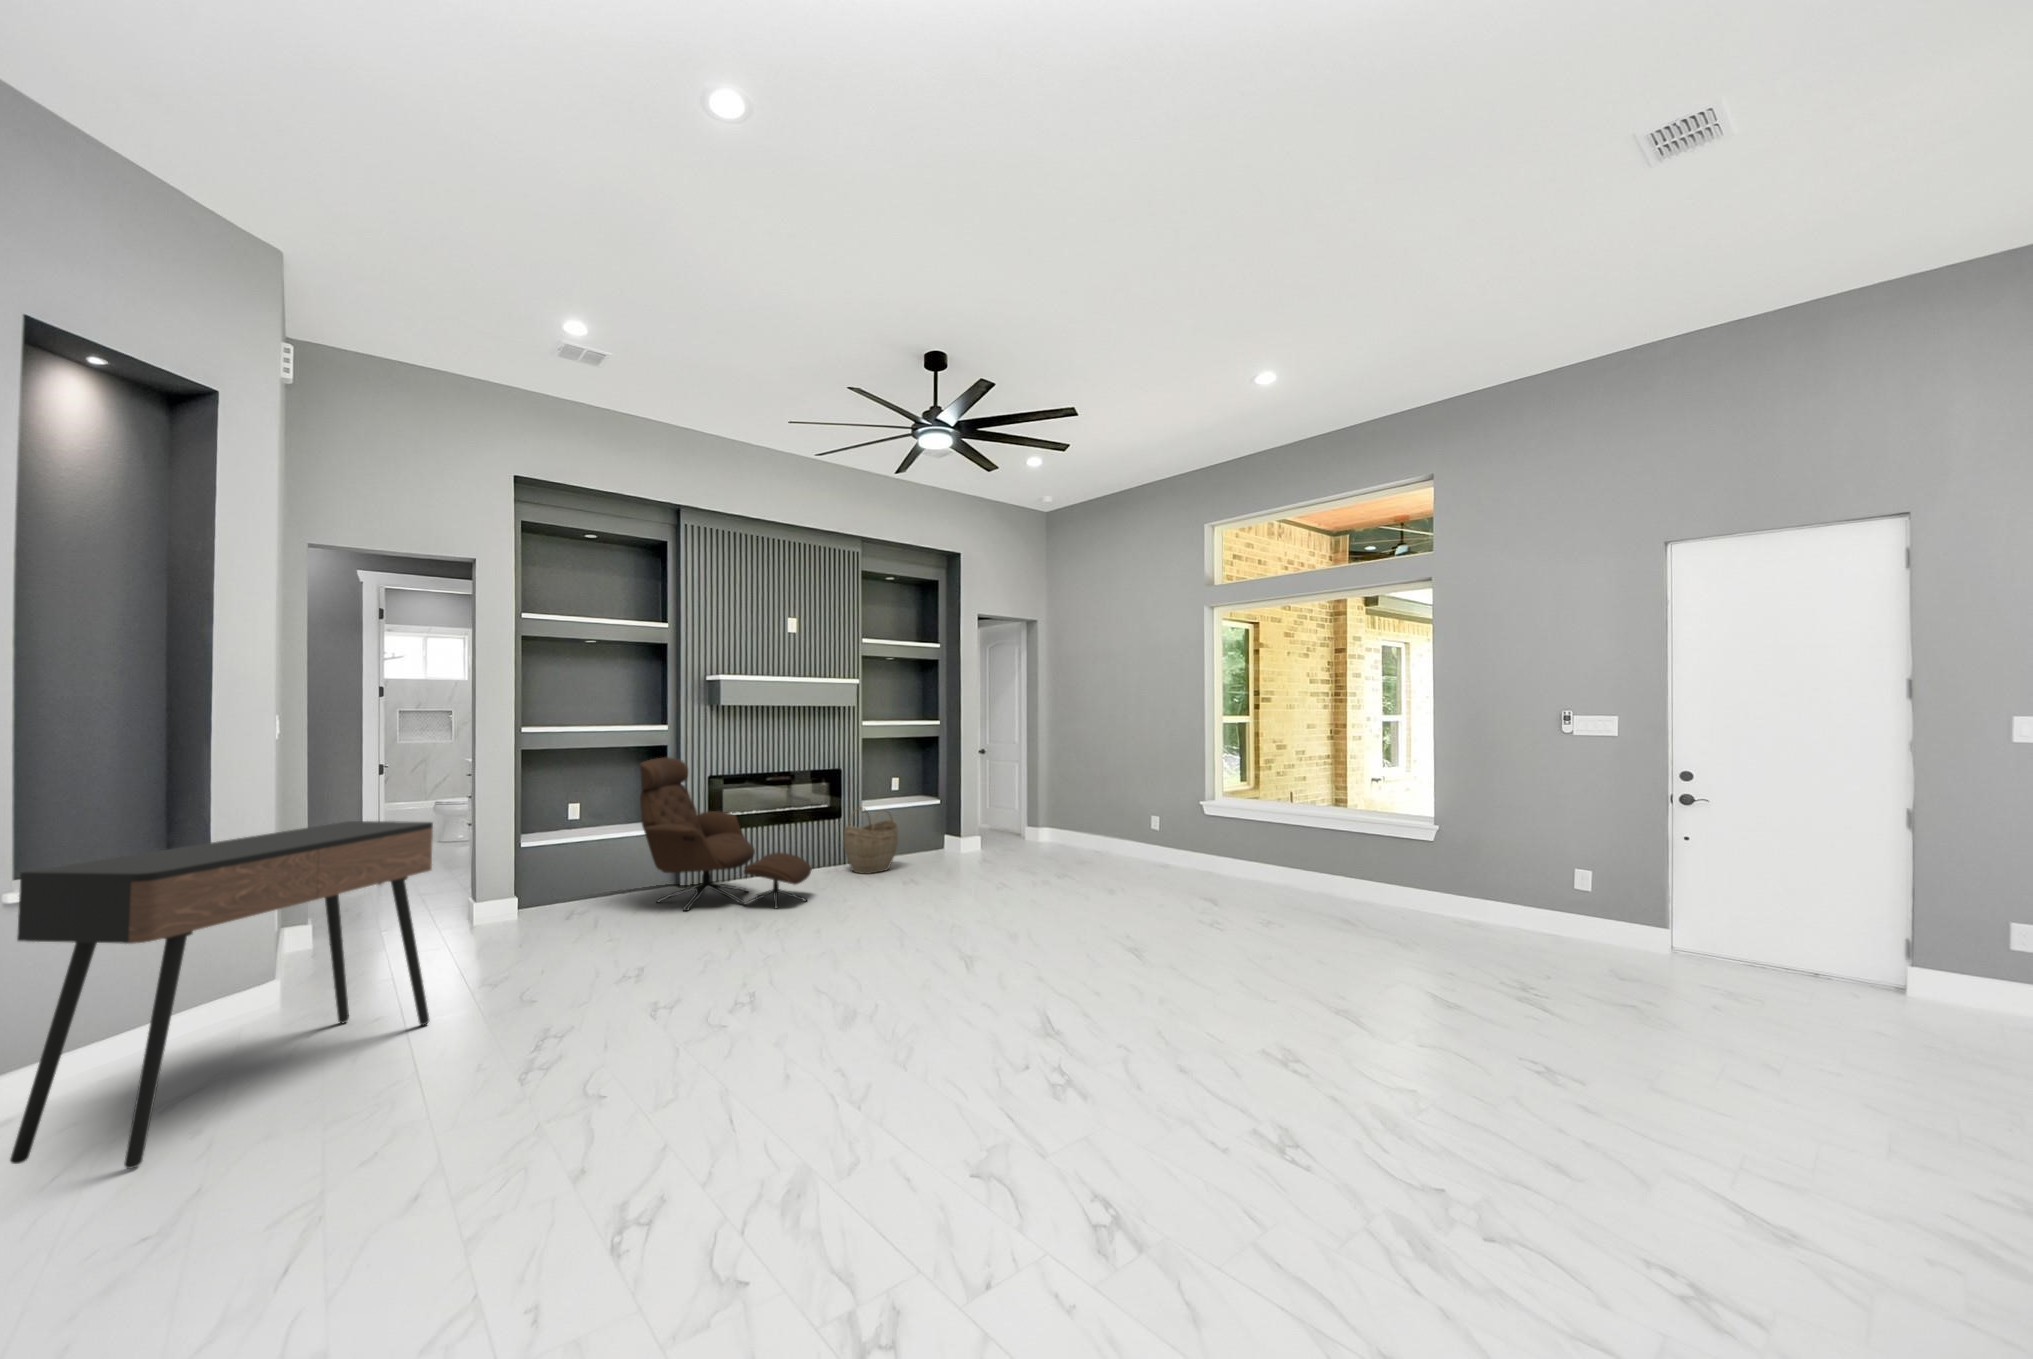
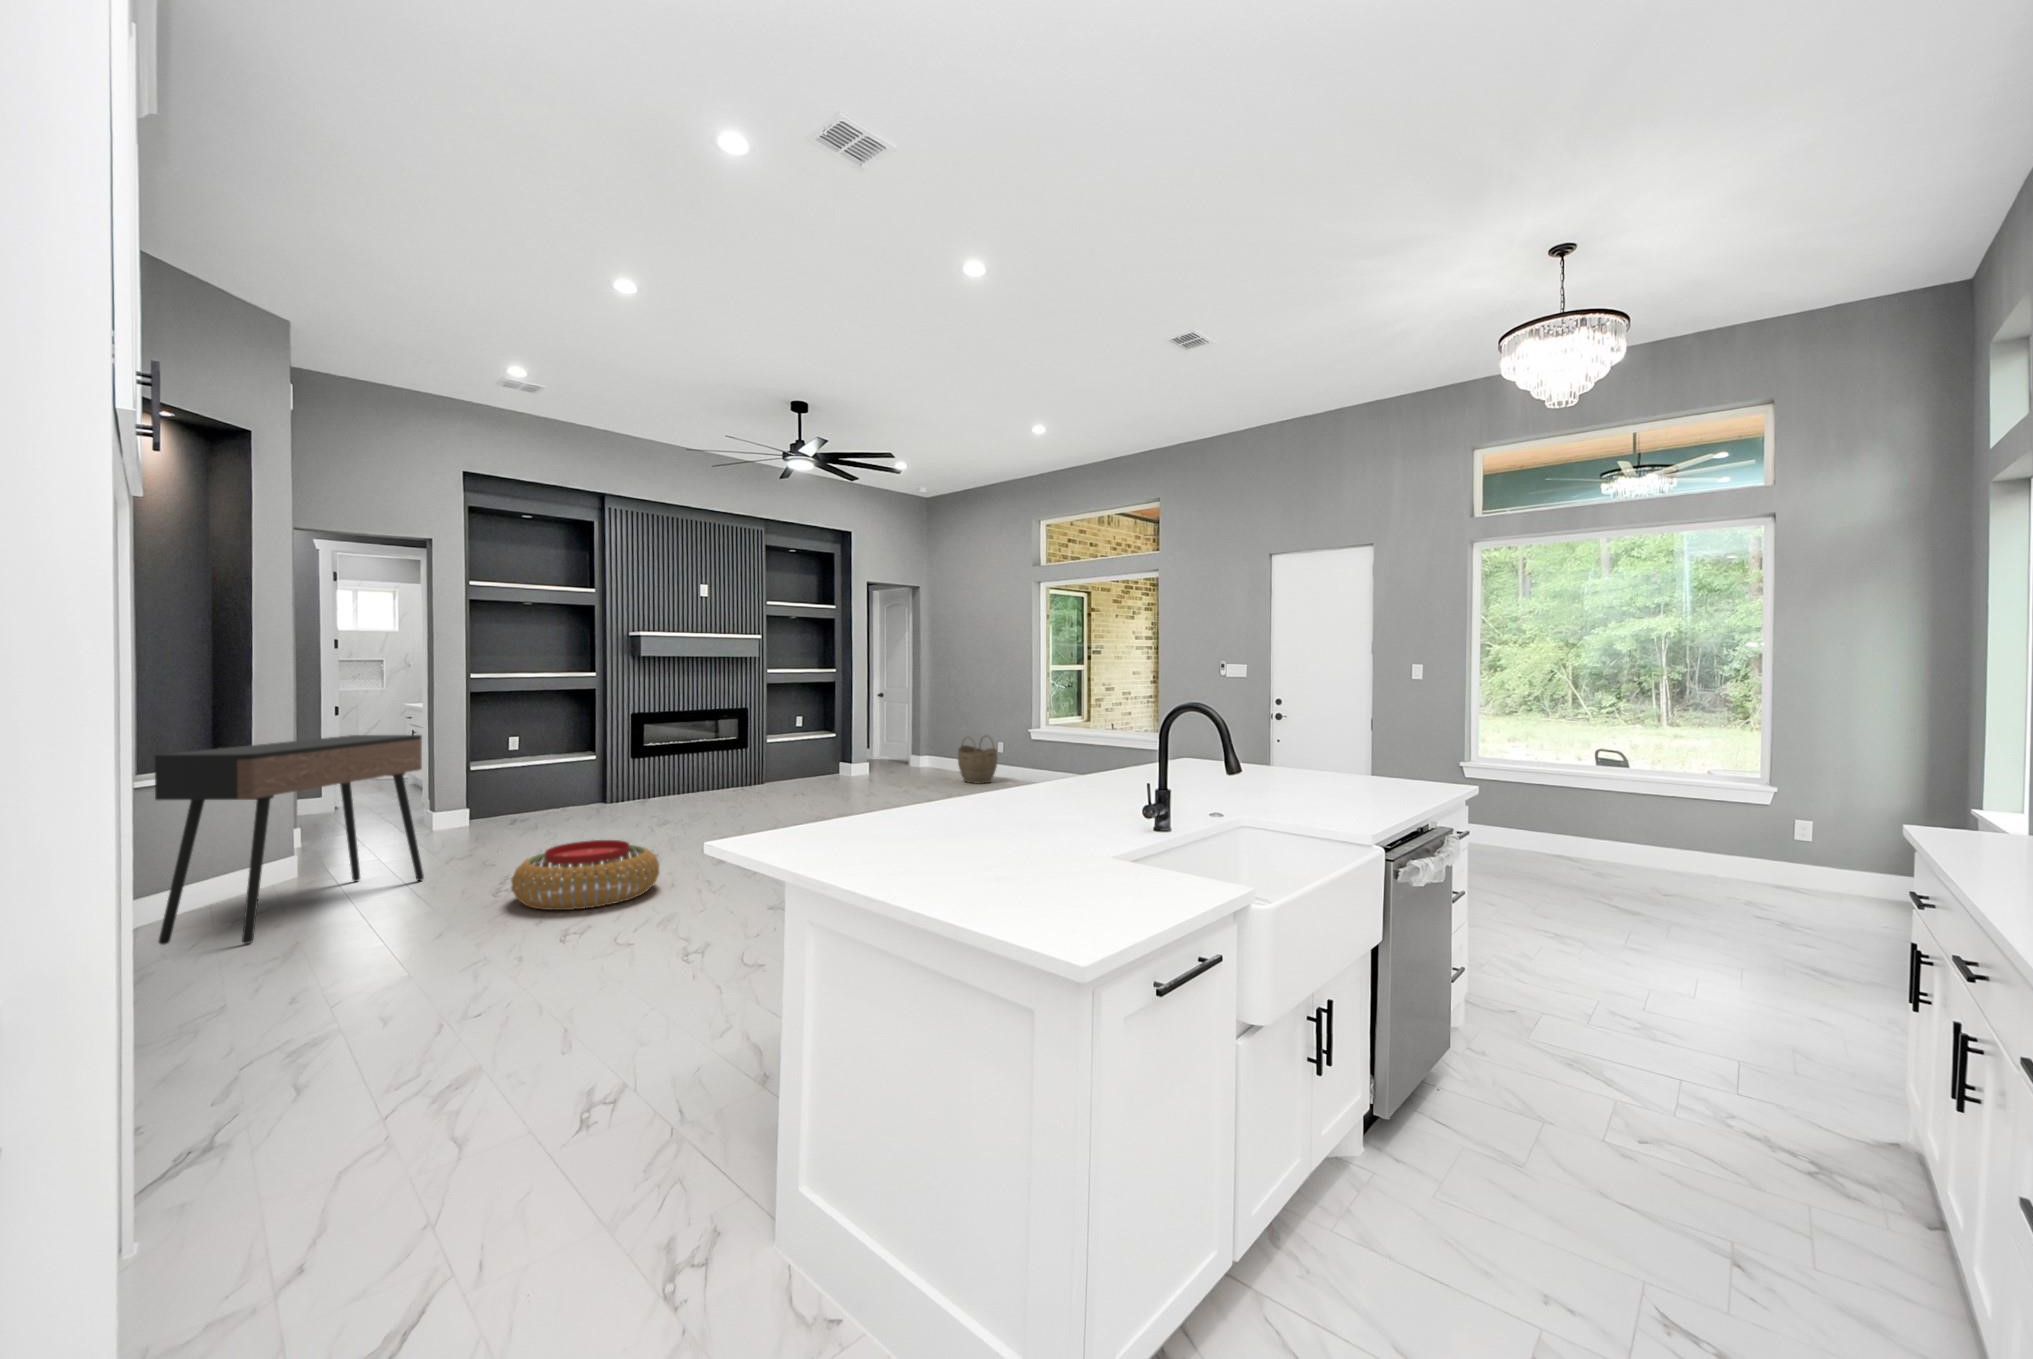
lounge chair: present [640,757,812,911] -> none [573,698,719,819]
woven basket: present [844,808,898,874] -> present [958,738,998,784]
pouf: none [532,979,743,1104] -> present [511,840,660,910]

